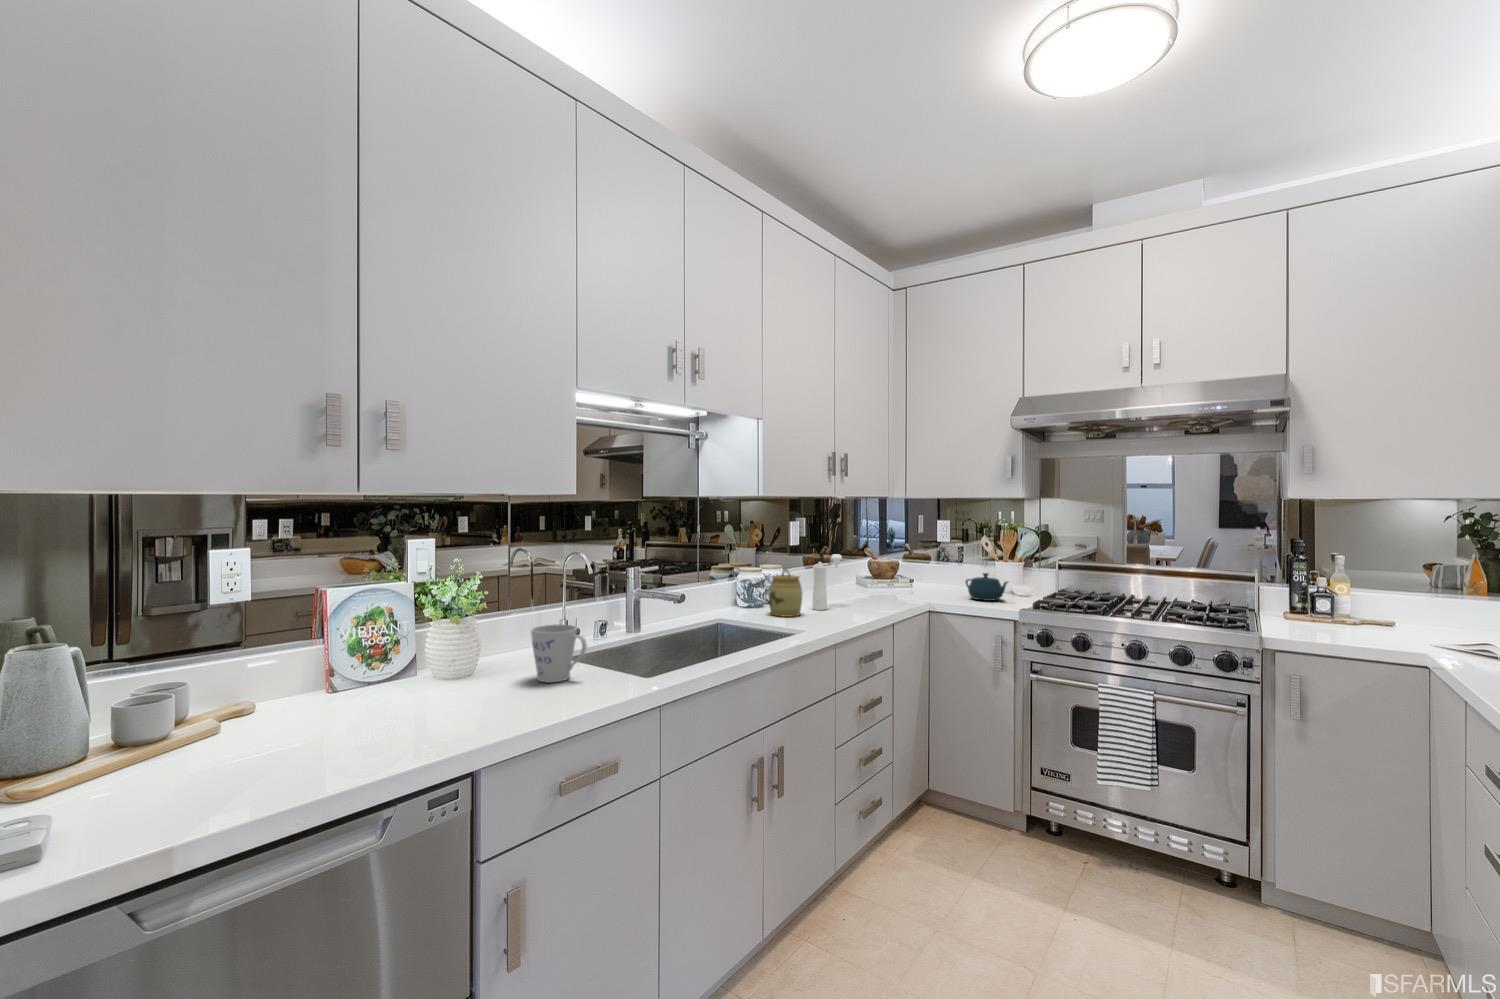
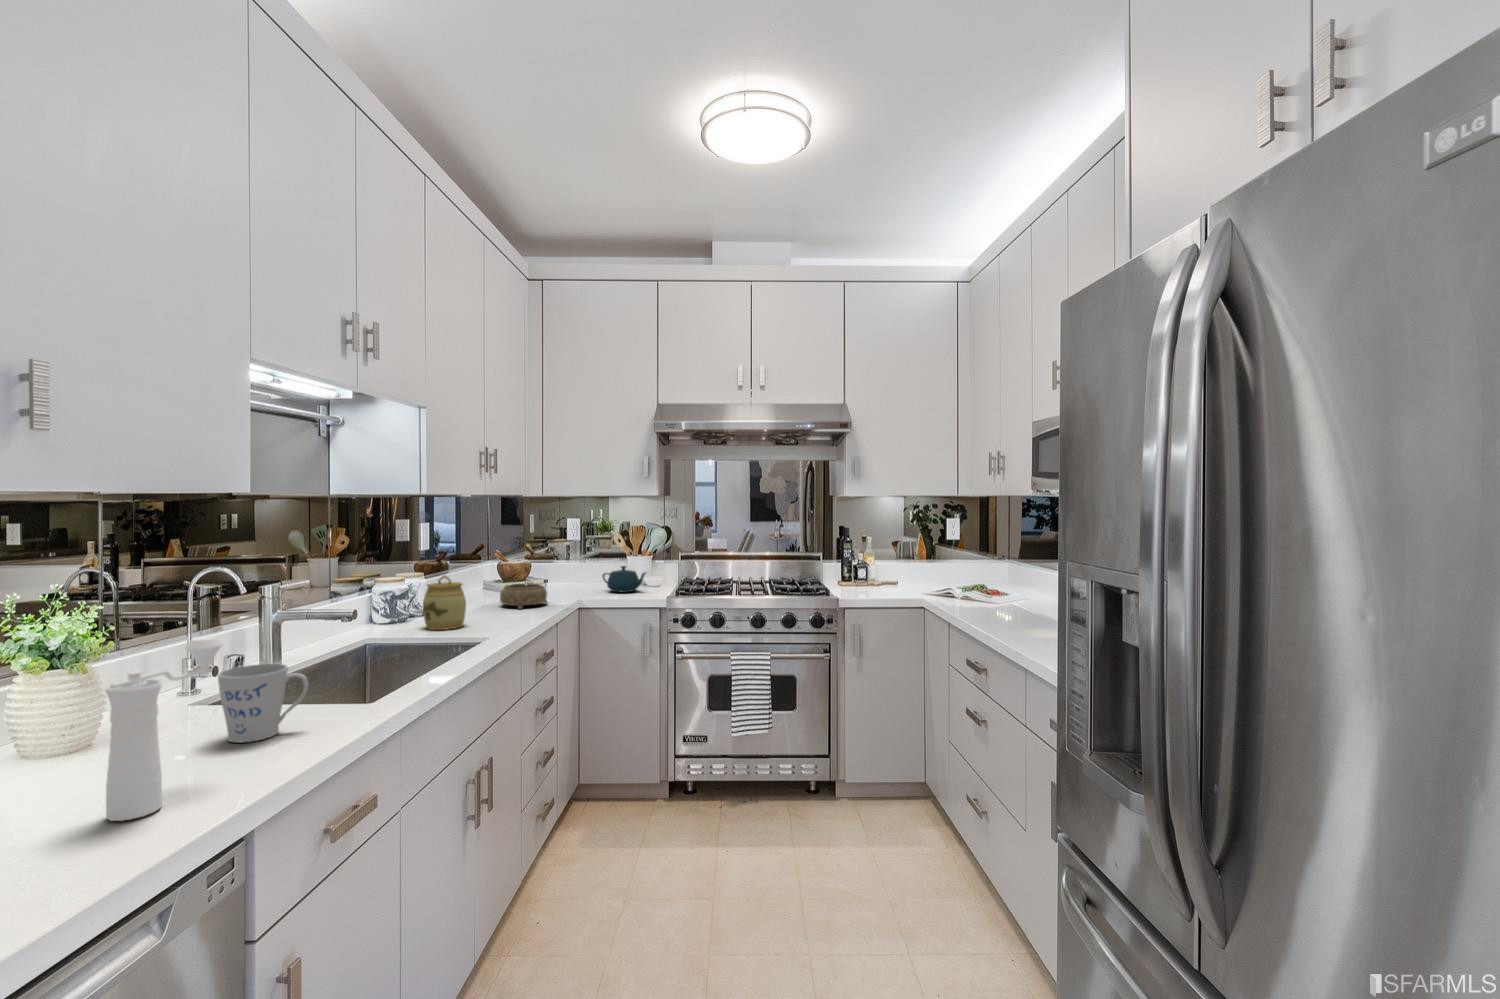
pepper mill: present [812,554,842,610] -> present [105,636,223,821]
decorative bowl: none [852,582,897,606] -> present [500,584,547,609]

